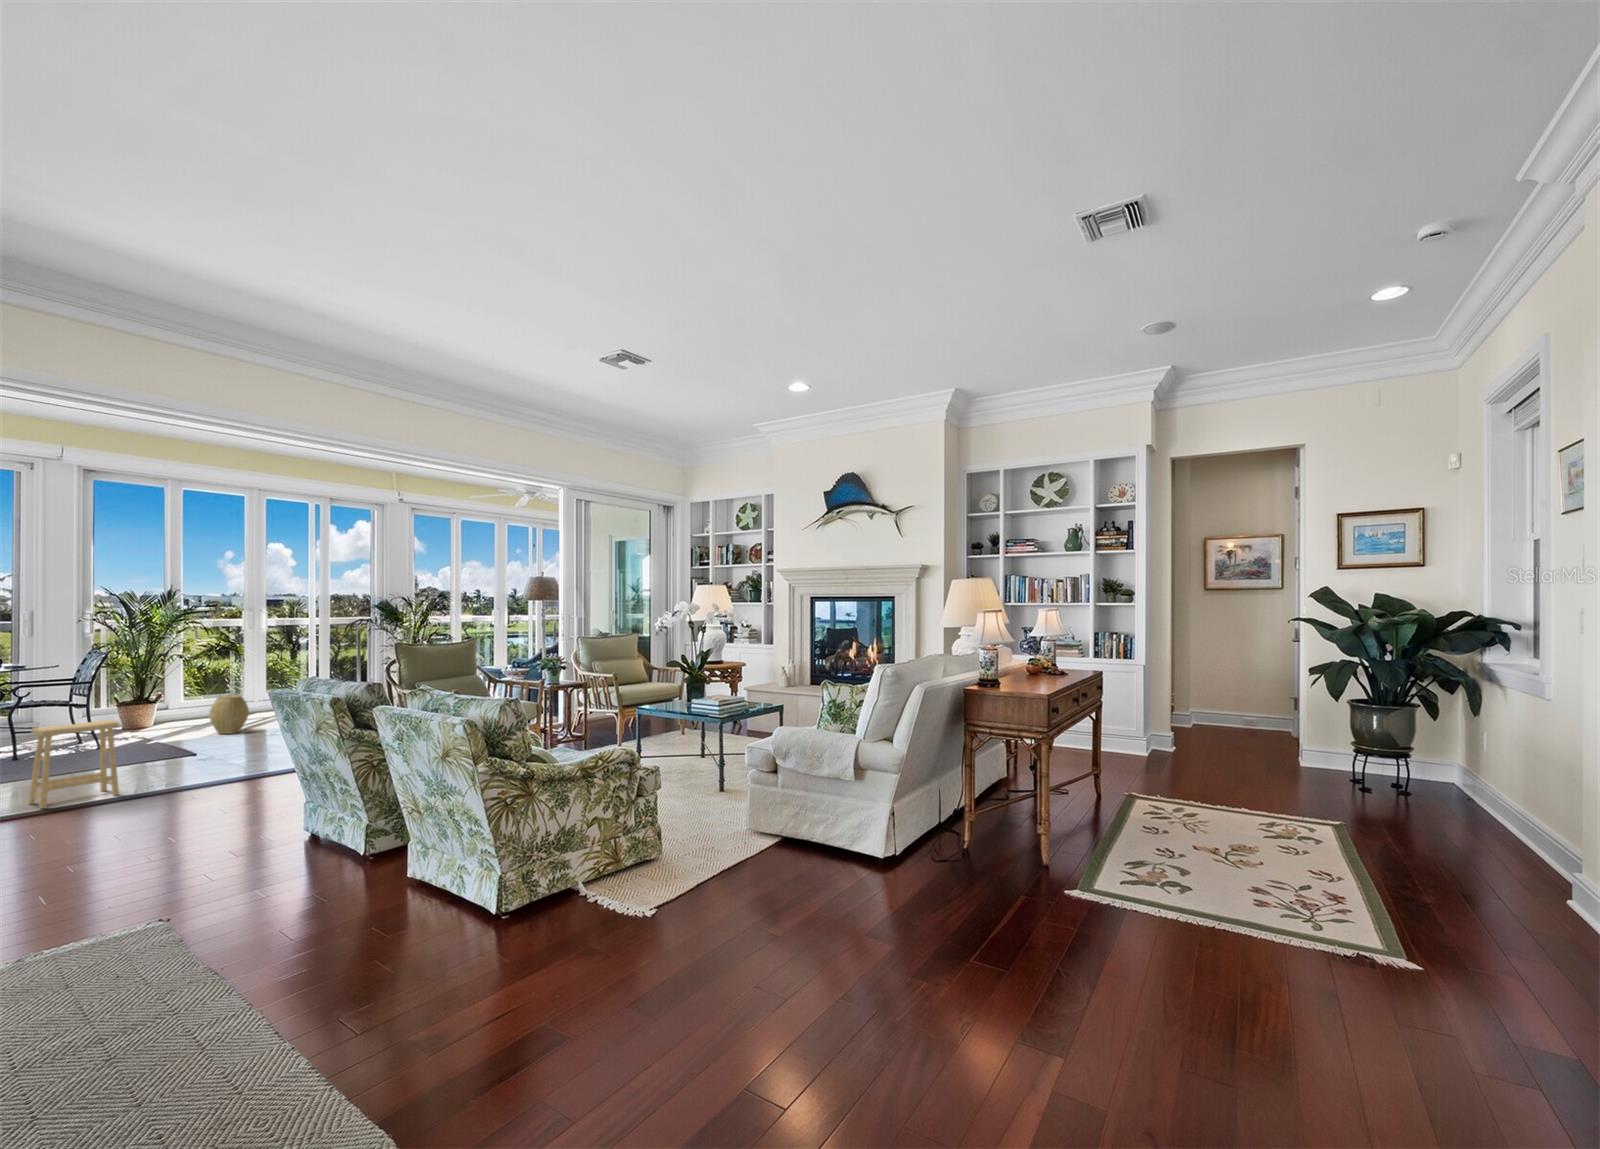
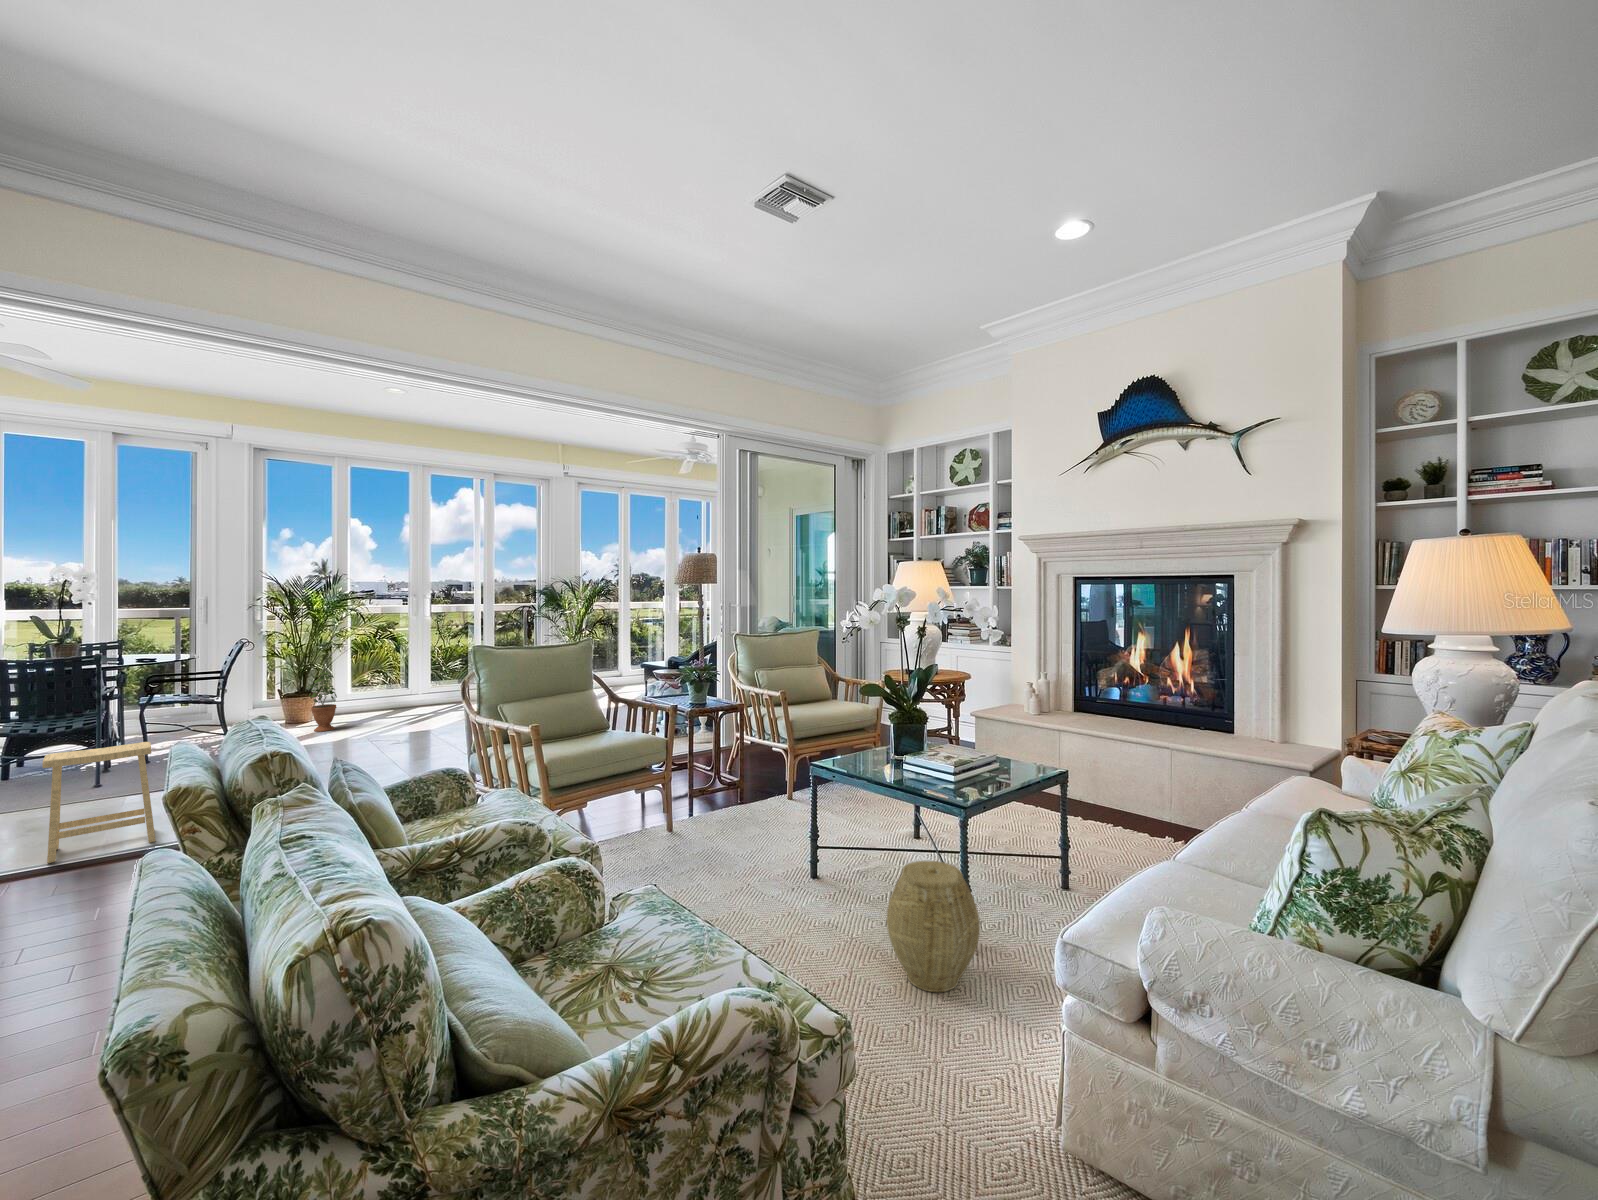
potted plant: none [158,676,189,733] -> present [305,669,337,732]
woven basket: present [209,694,249,734] -> present [887,861,980,992]

